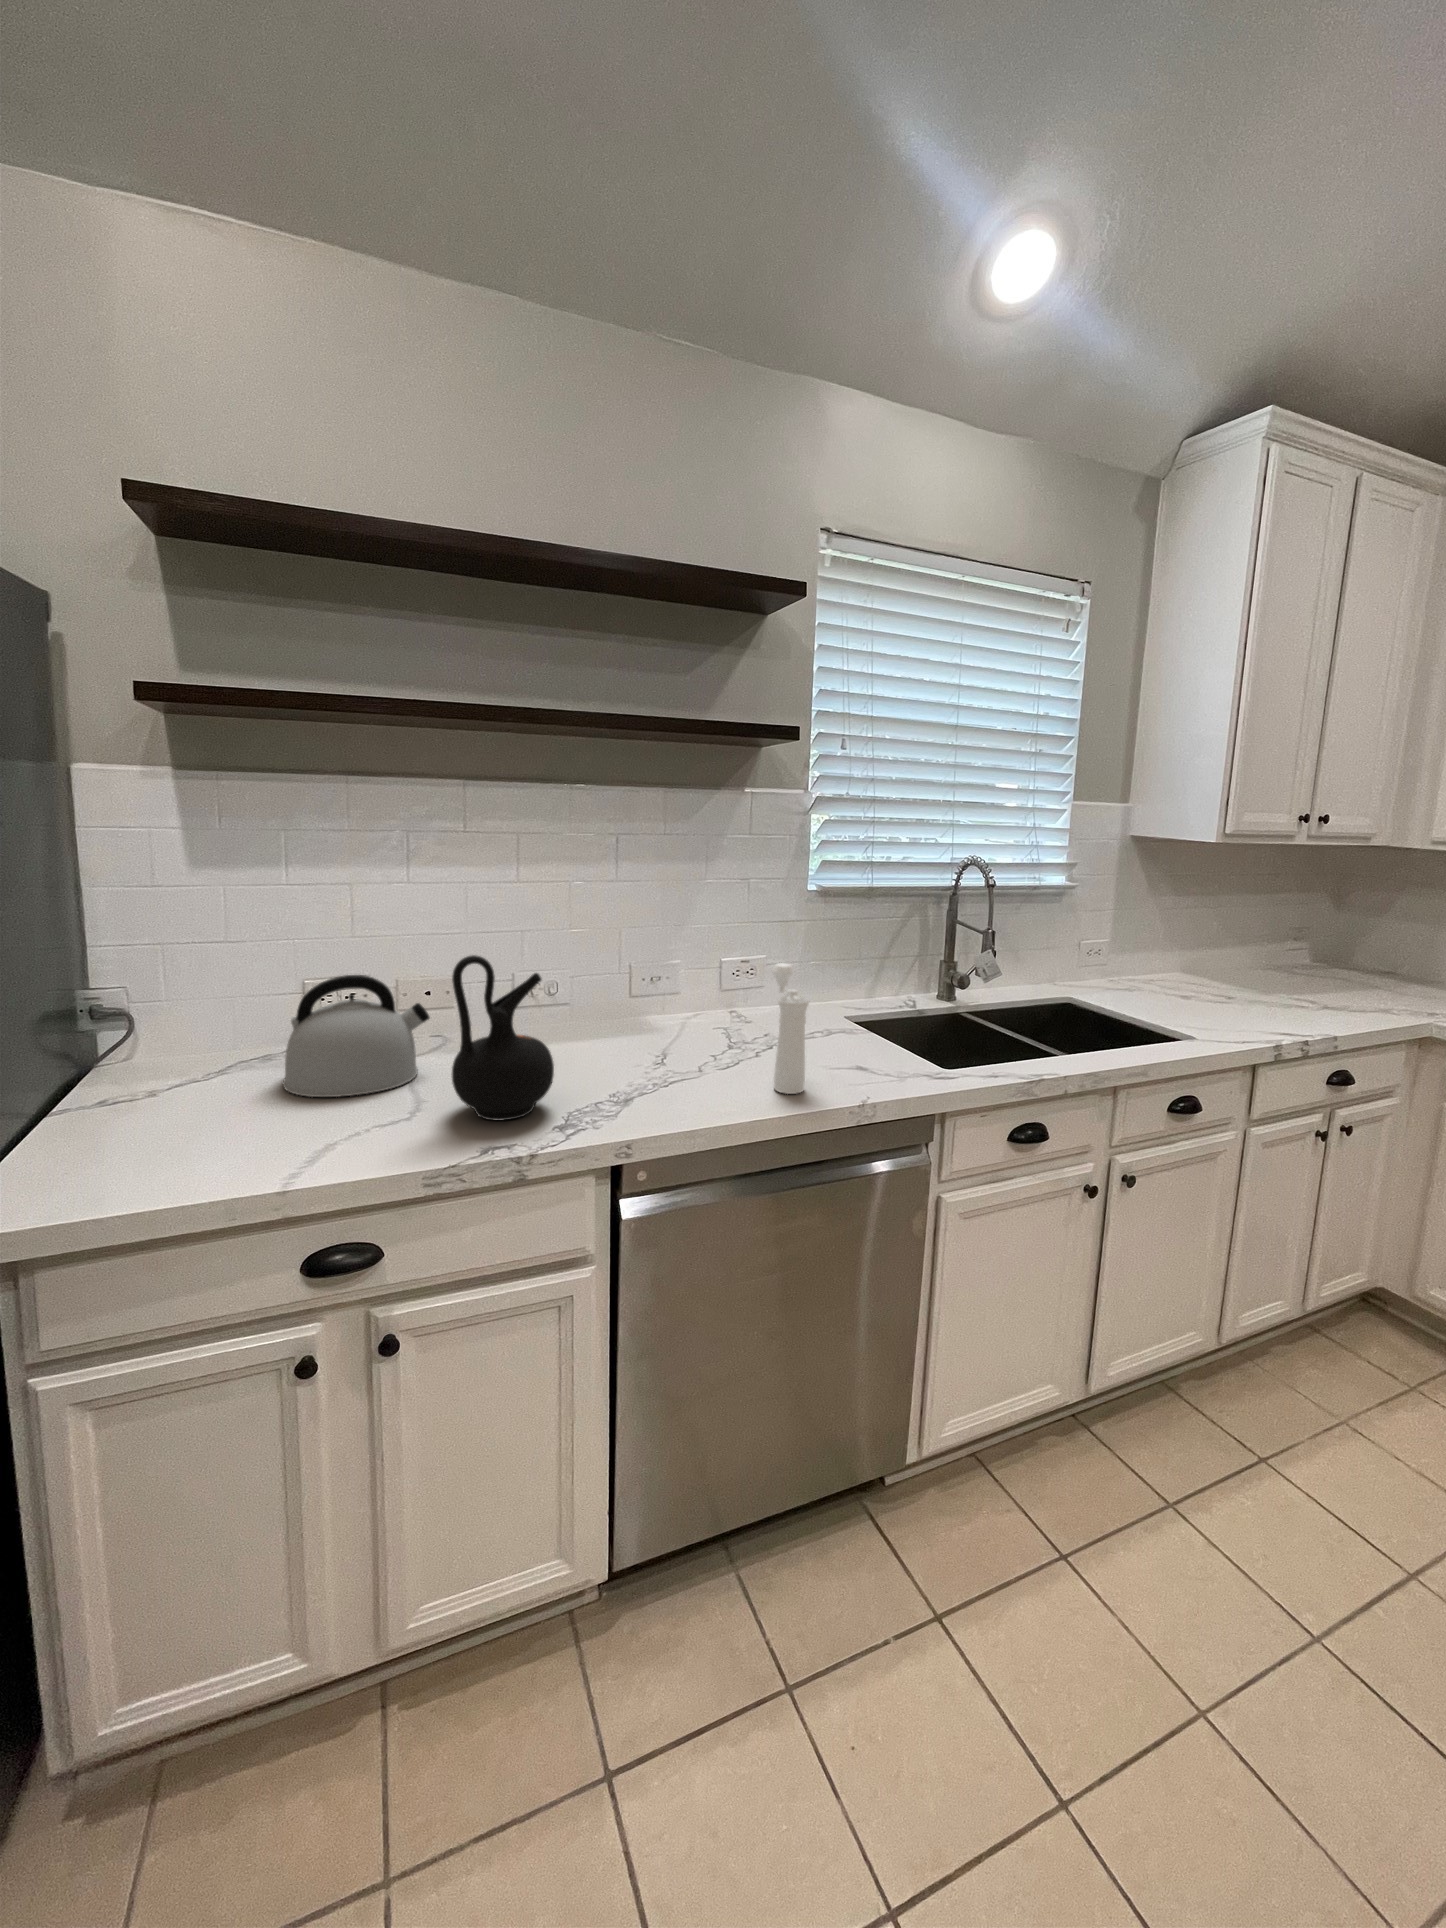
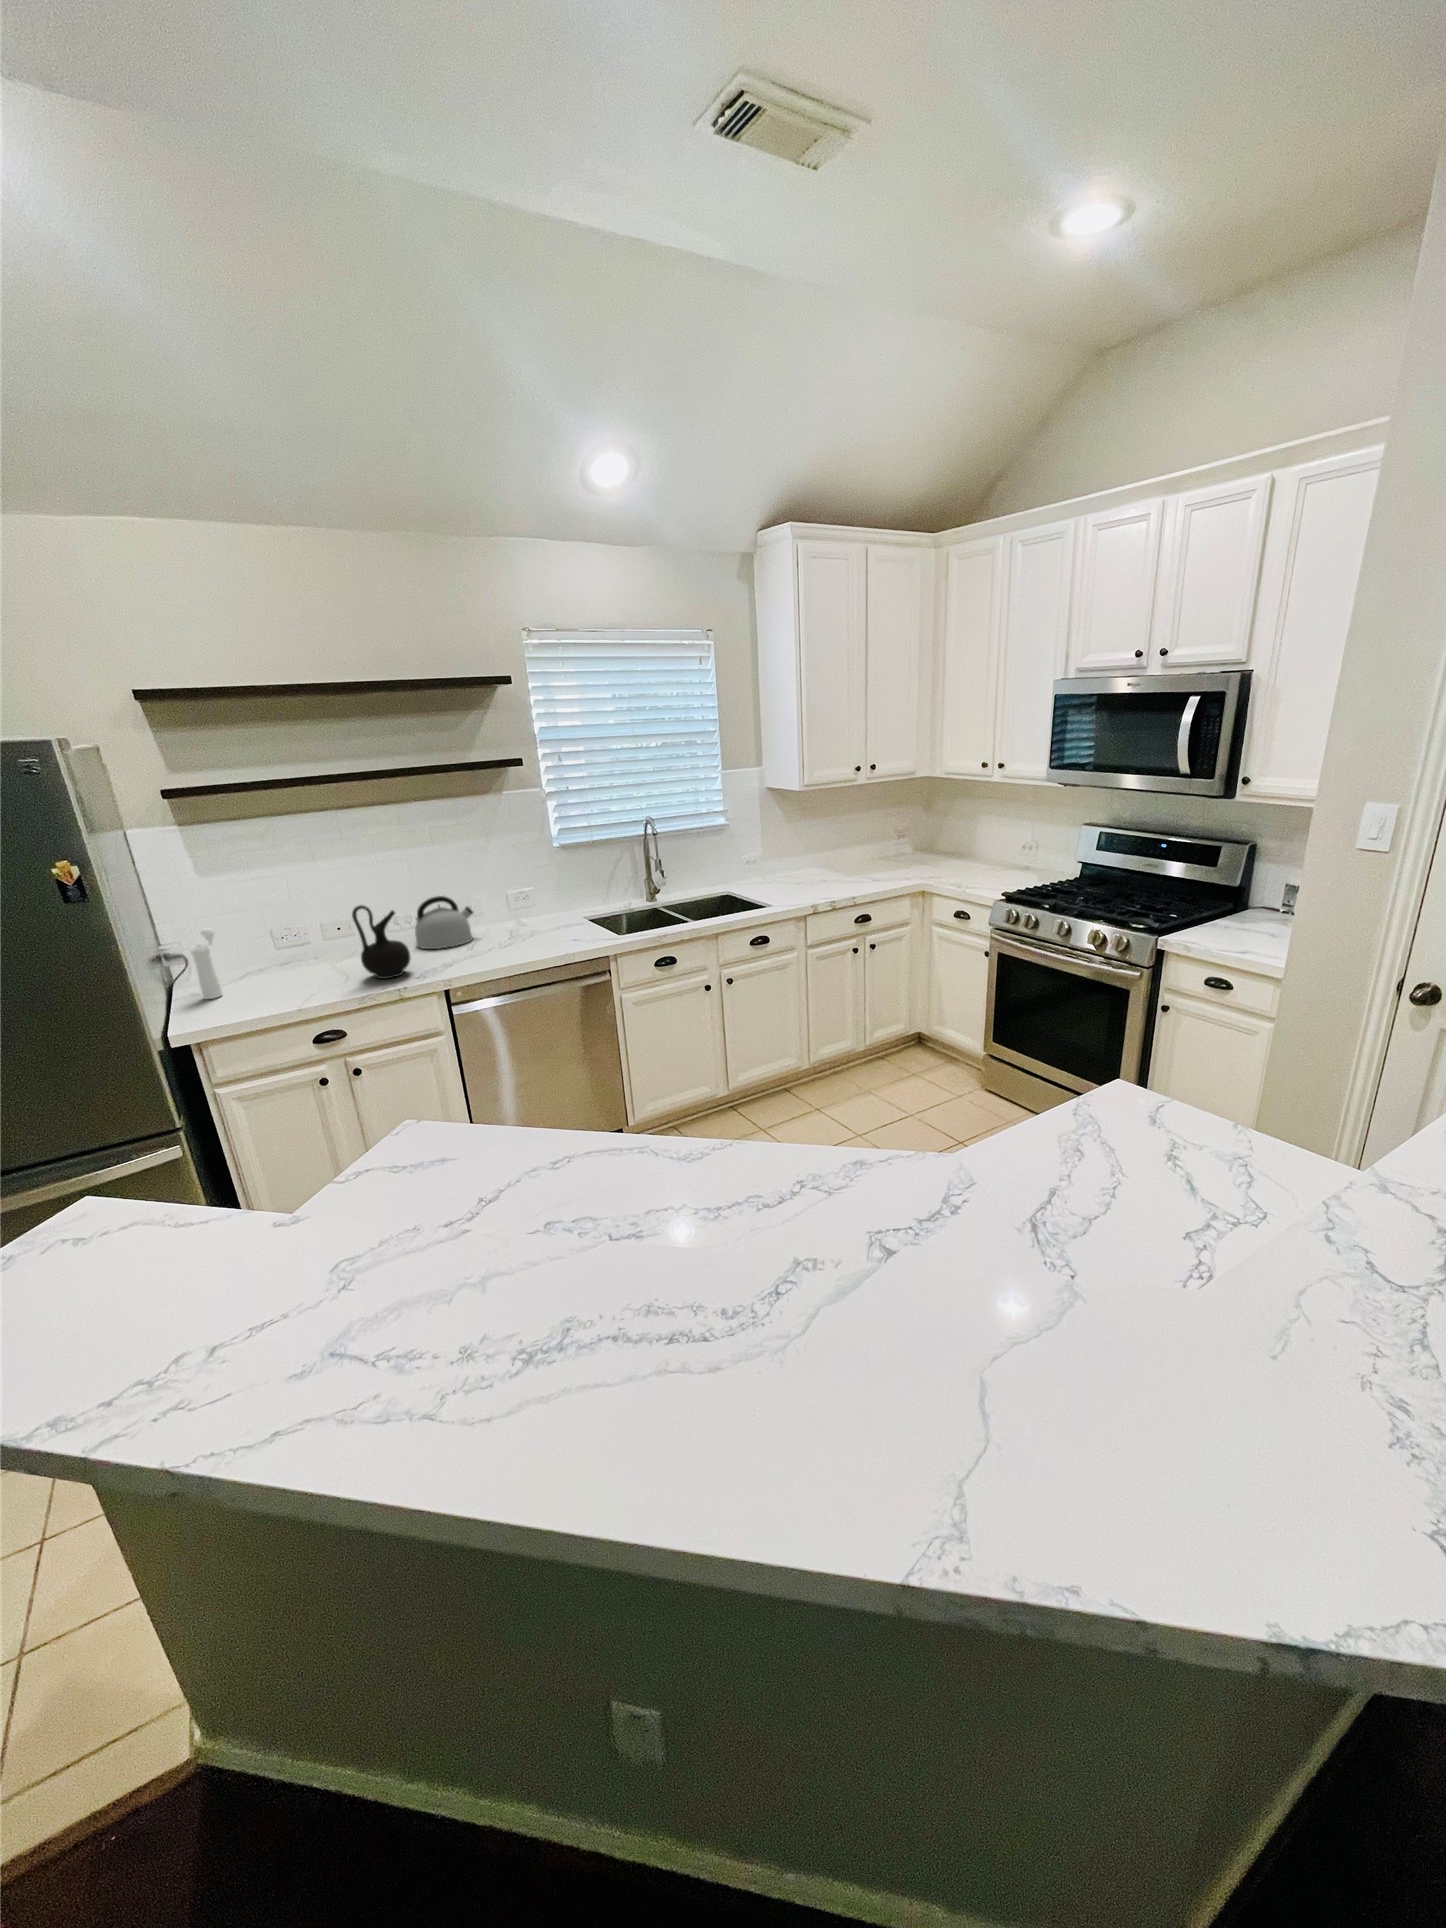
pepper mill: present [772,963,809,1094] -> present [190,928,222,999]
kettle: present [283,975,430,1097] -> present [415,896,473,949]

